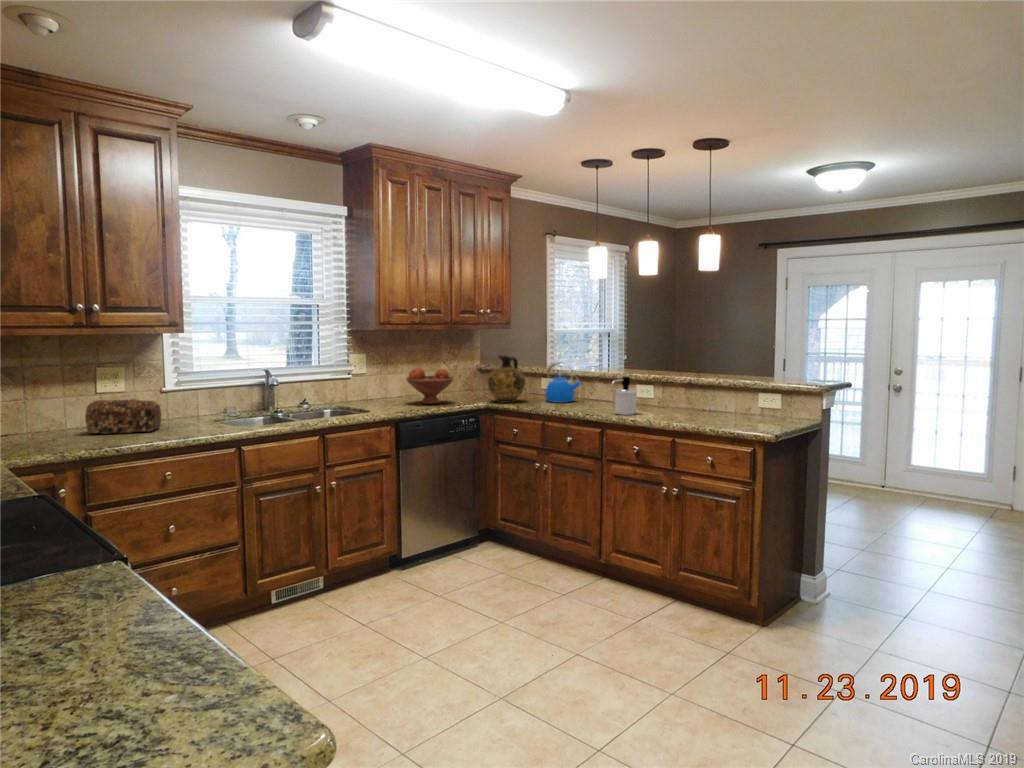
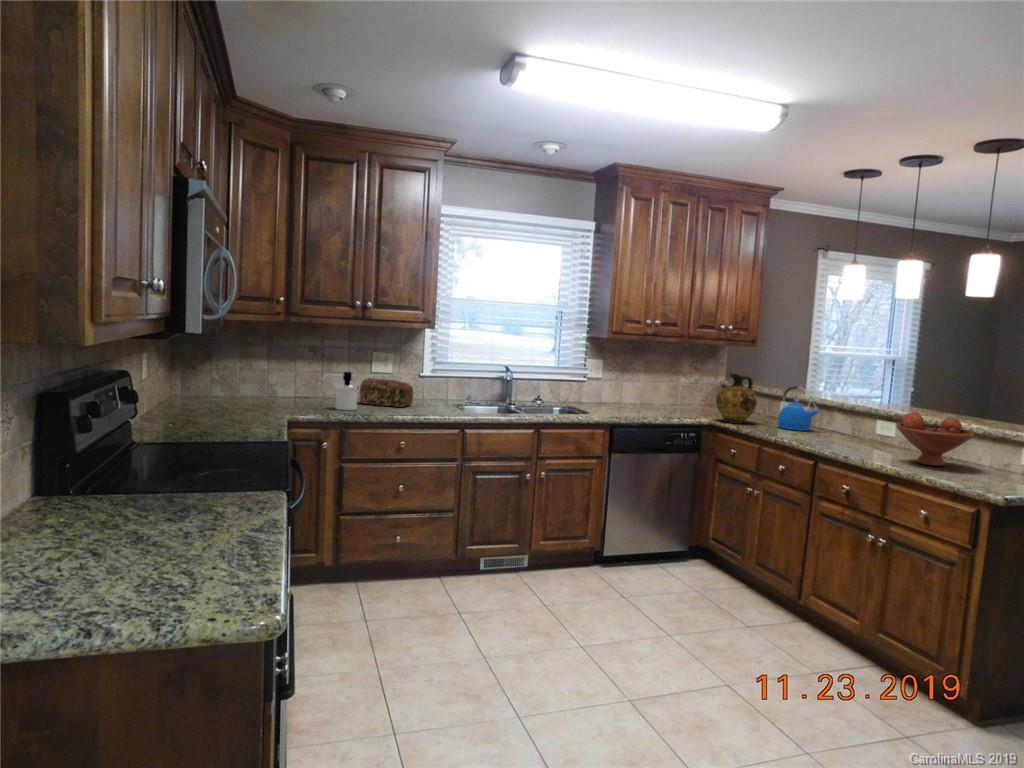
fruit bowl: present [406,368,454,404] -> present [896,412,974,466]
soap dispenser: present [611,377,637,415] -> present [322,372,359,410]

